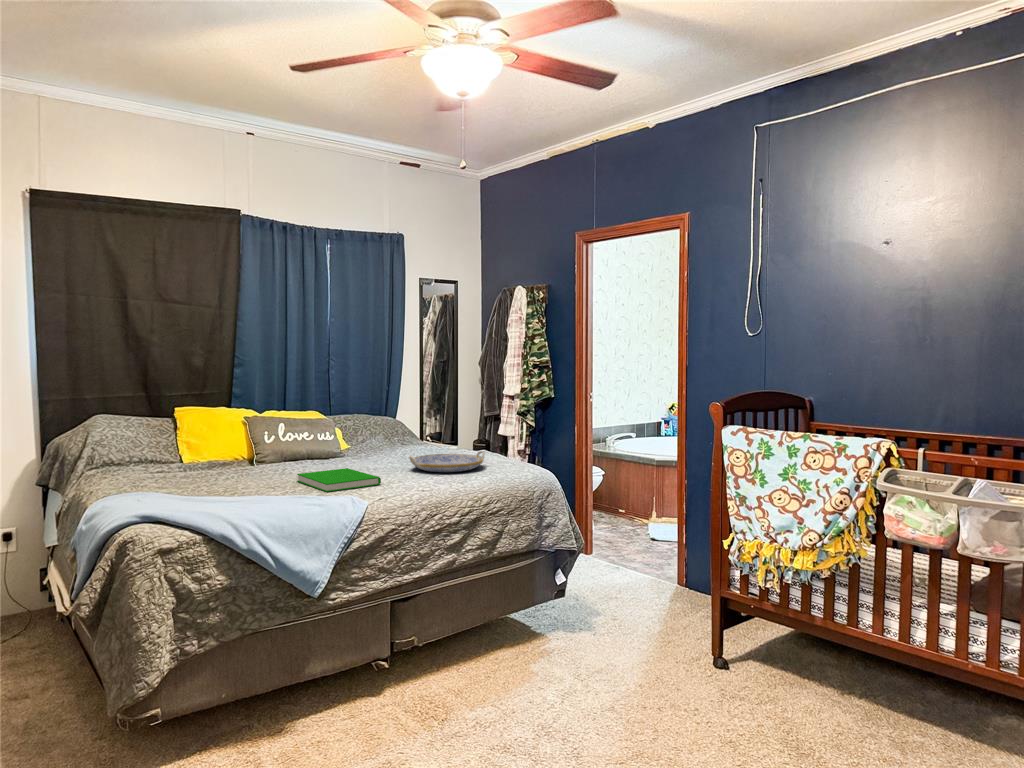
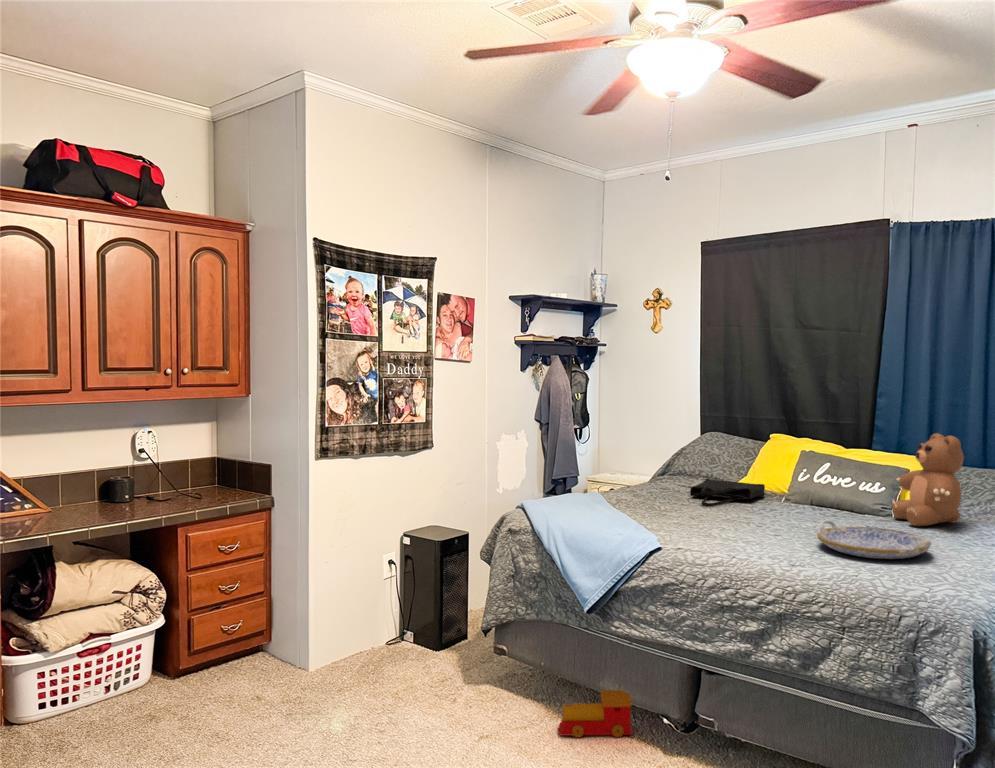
teddy bear: none [354,389,417,456] -> present [892,433,964,526]
tote bag: none [175,452,258,478] -> present [690,479,765,507]
book: present [297,468,381,492] -> none [669,511,761,539]
toy train: none [284,663,337,746] -> present [557,690,632,738]

